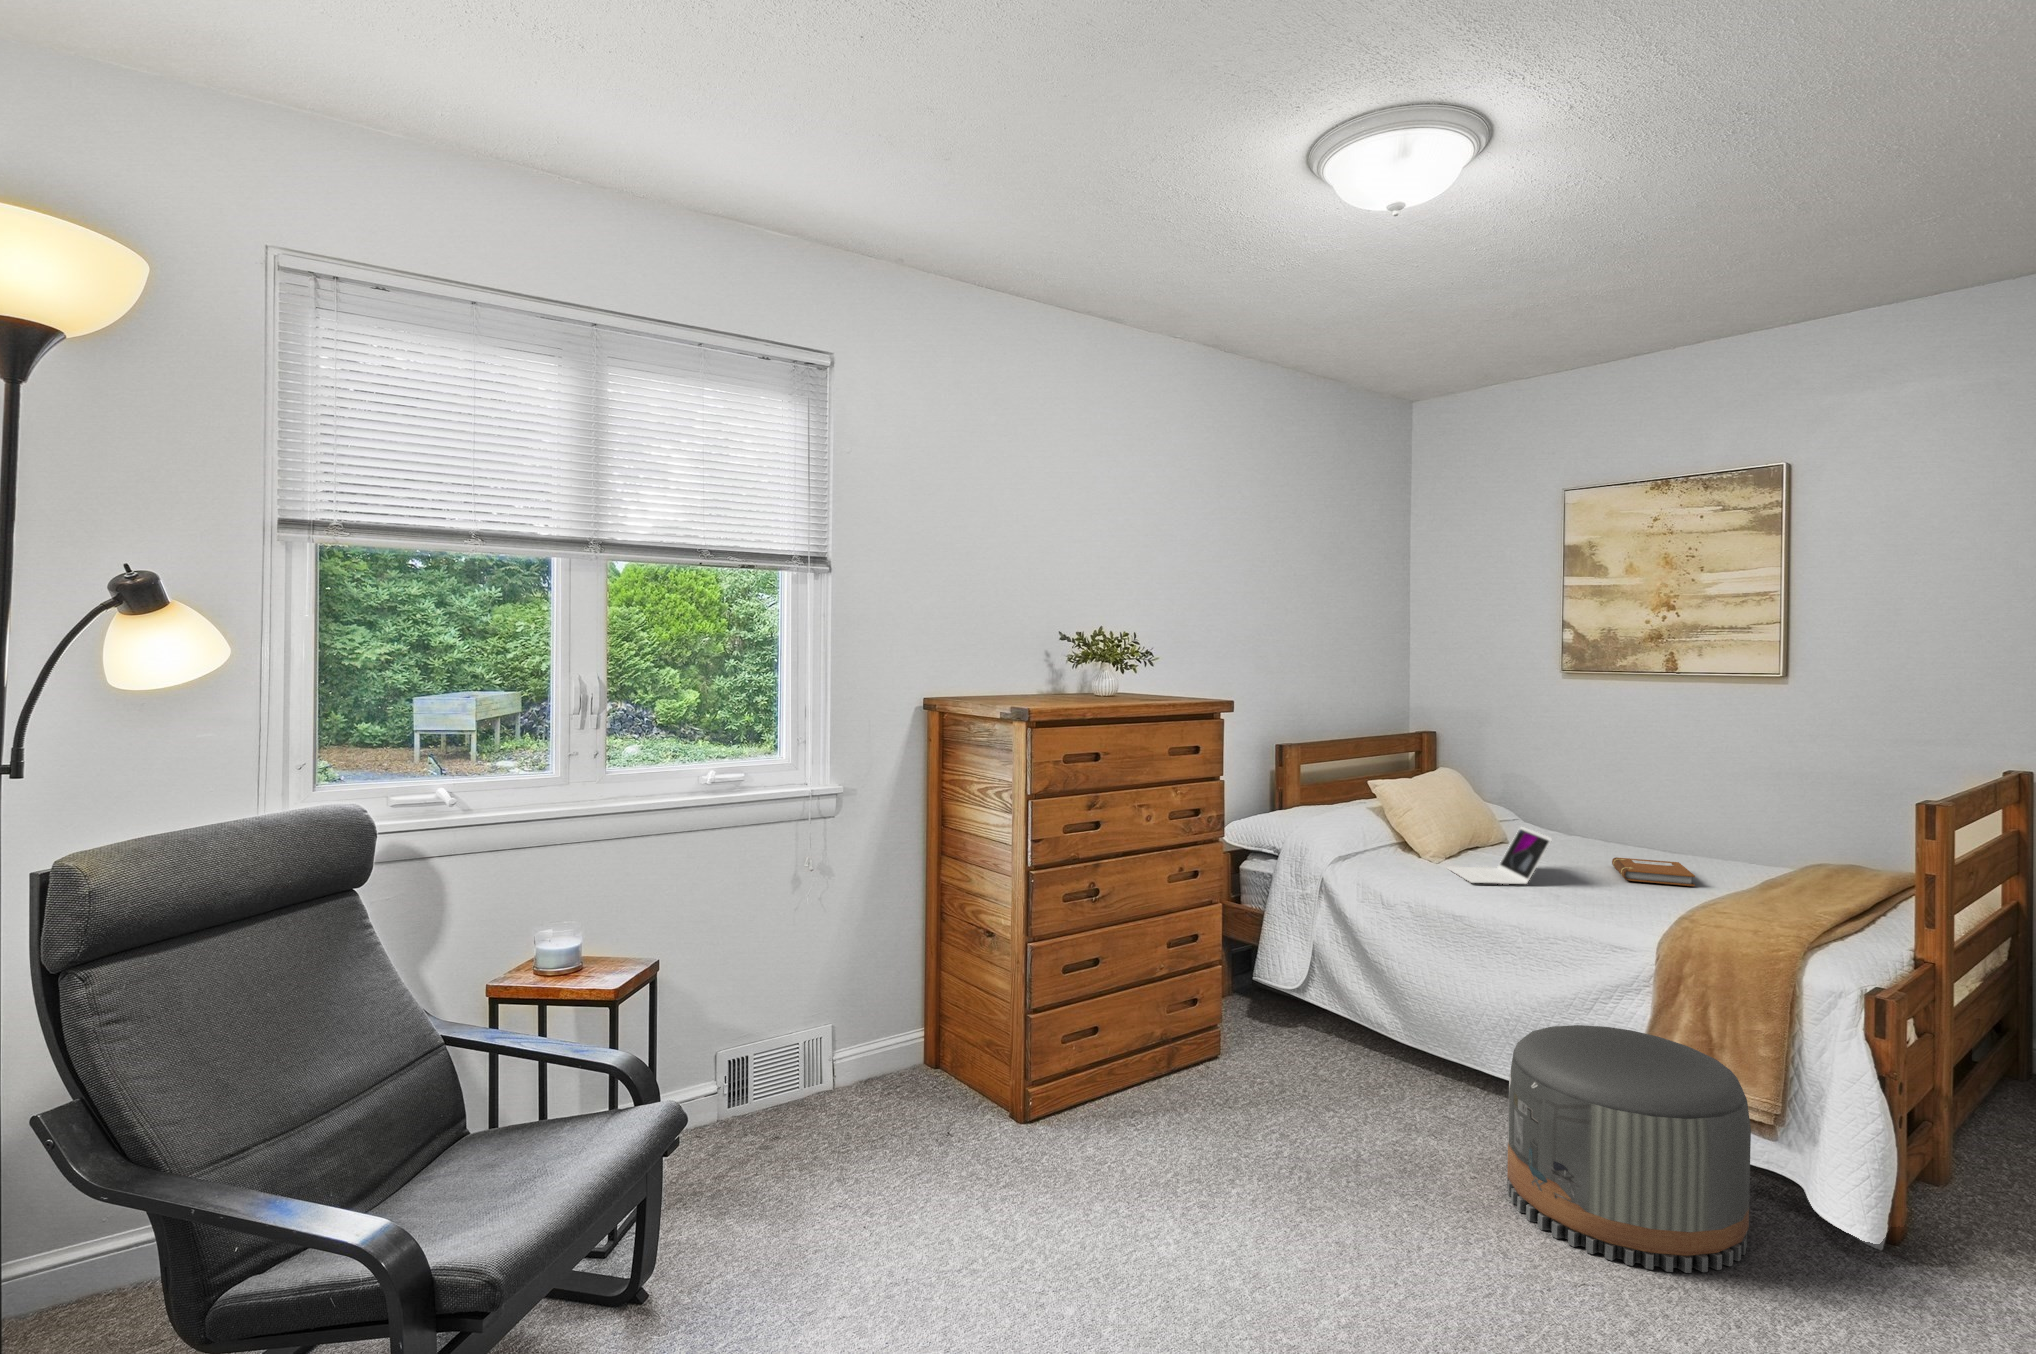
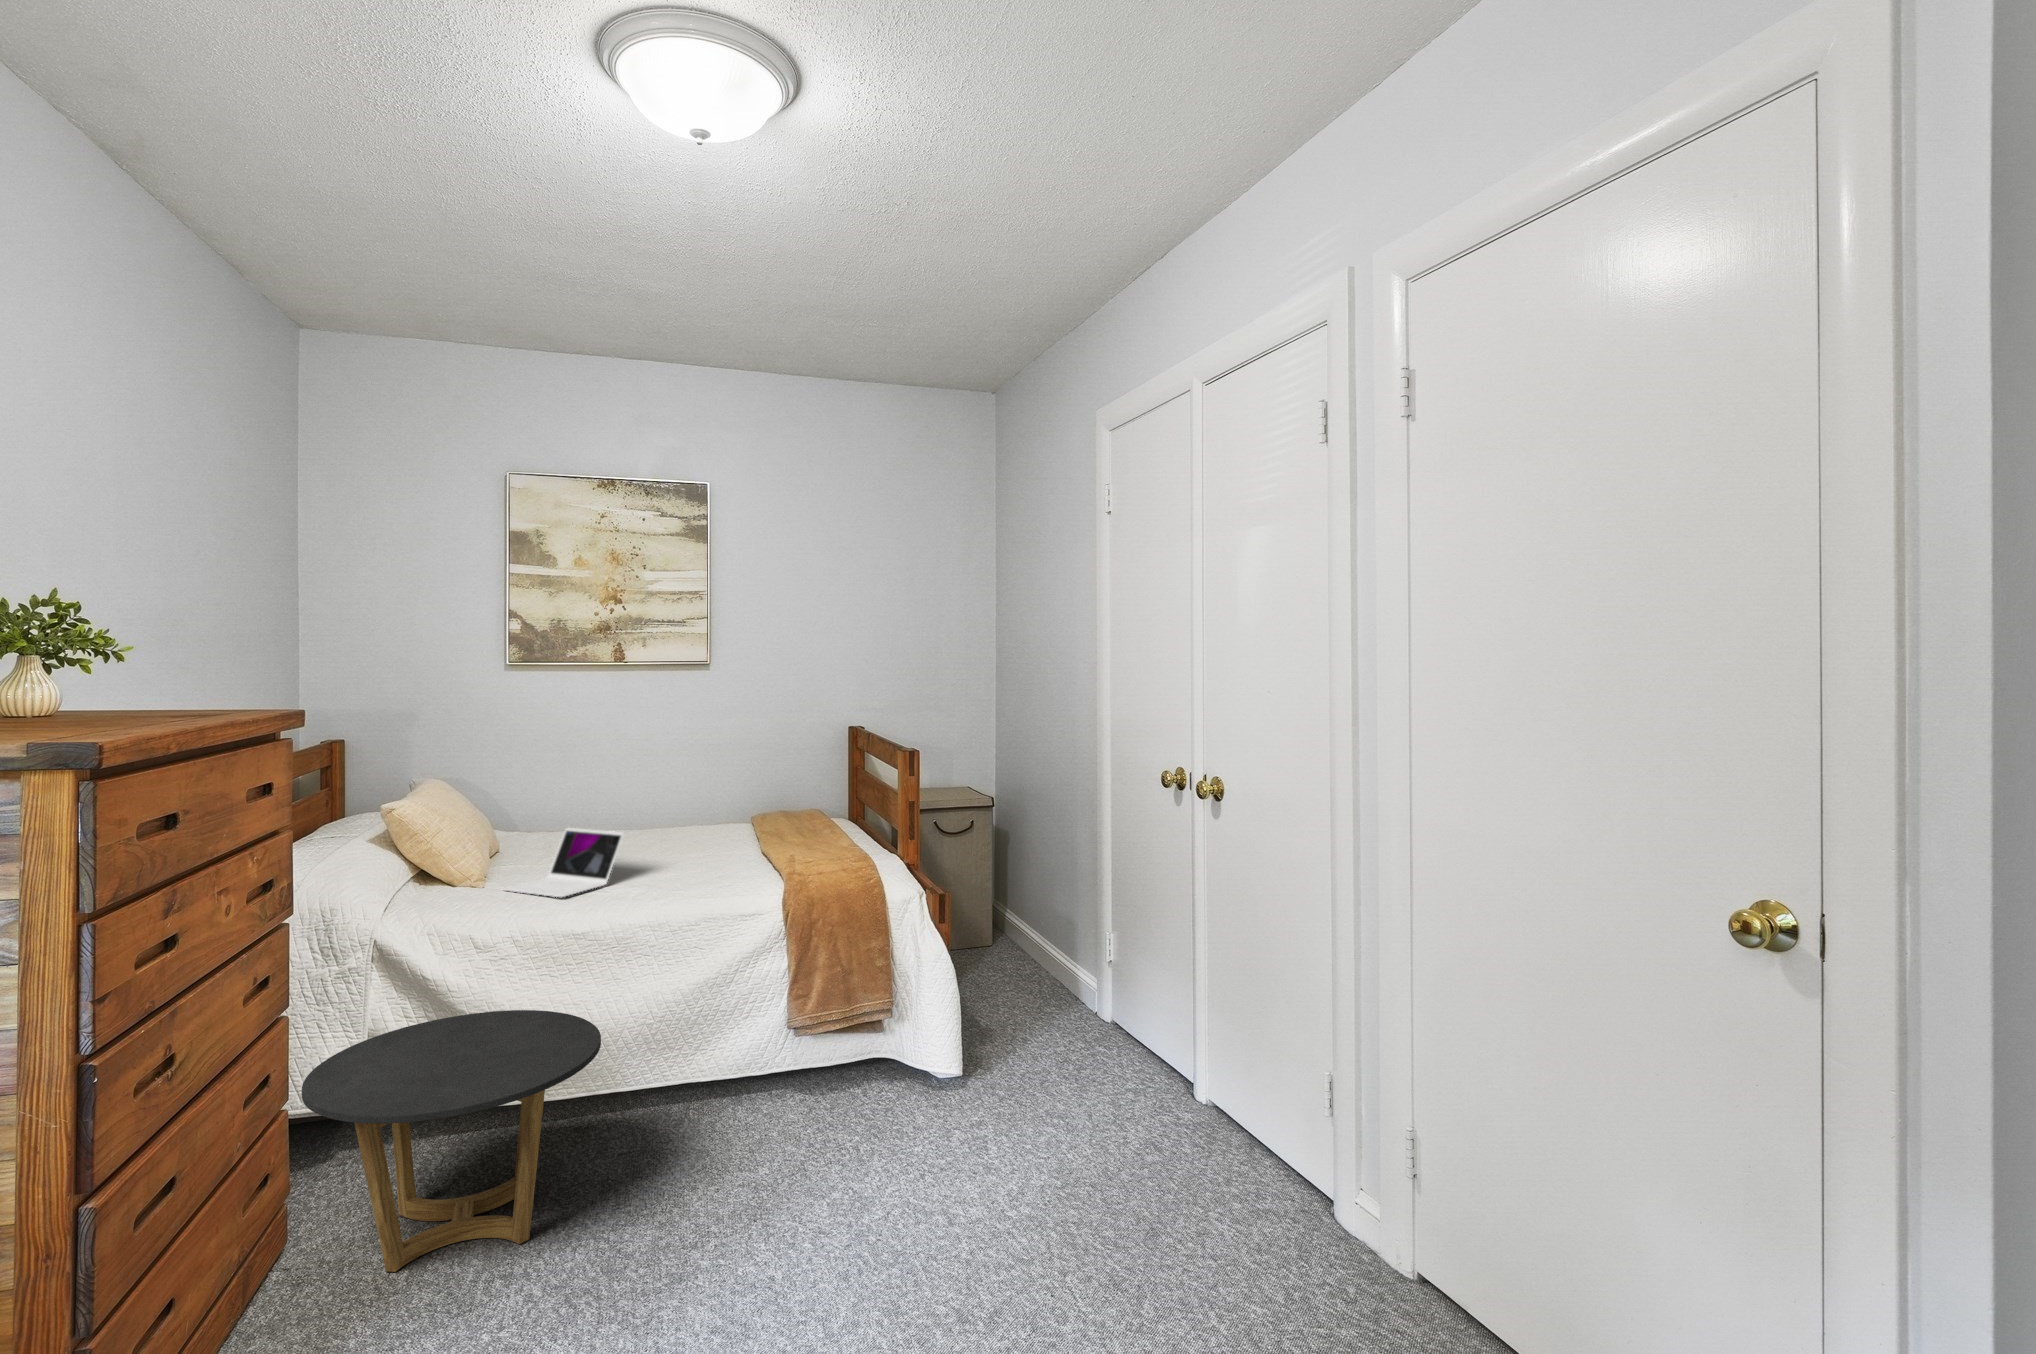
notebook: present [1612,857,1695,886] -> none [629,835,715,859]
side table: none [1201,940,1408,1126] -> present [302,1010,601,1272]
pouf: present [1507,1025,1751,1273] -> none [735,981,924,1195]

